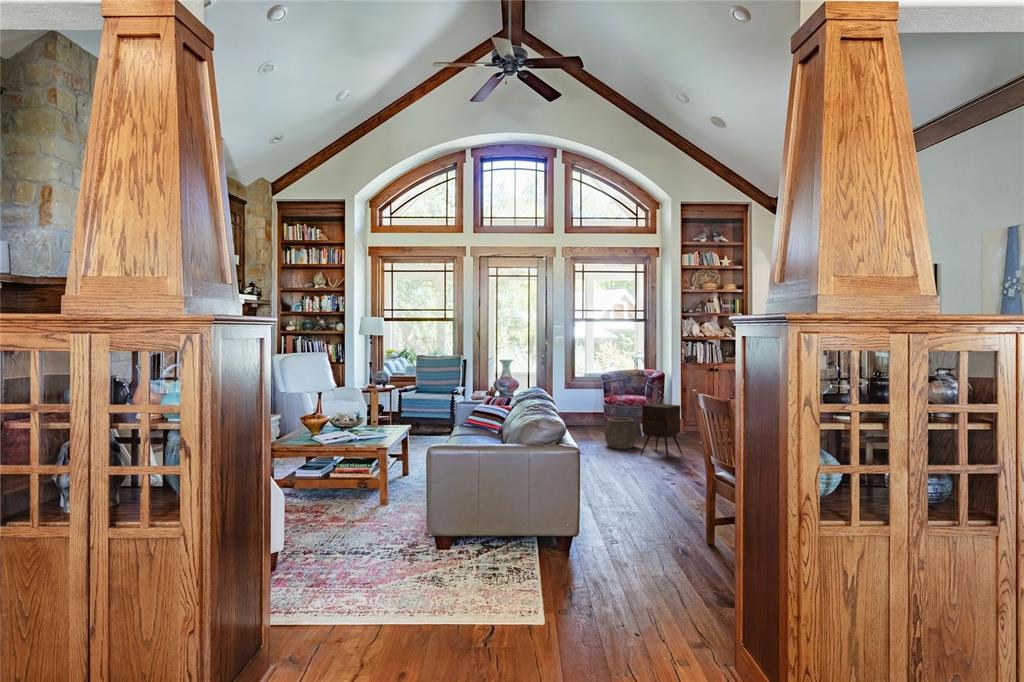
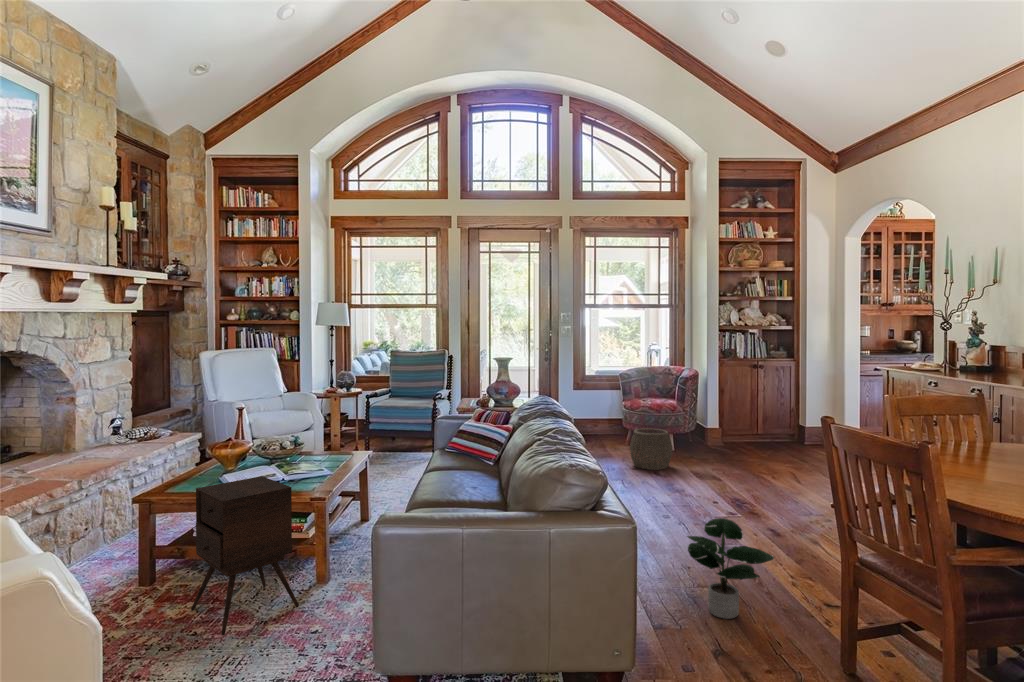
side table: present [640,403,683,459] -> present [191,476,299,635]
potted plant: none [615,464,668,524] -> present [687,518,774,619]

